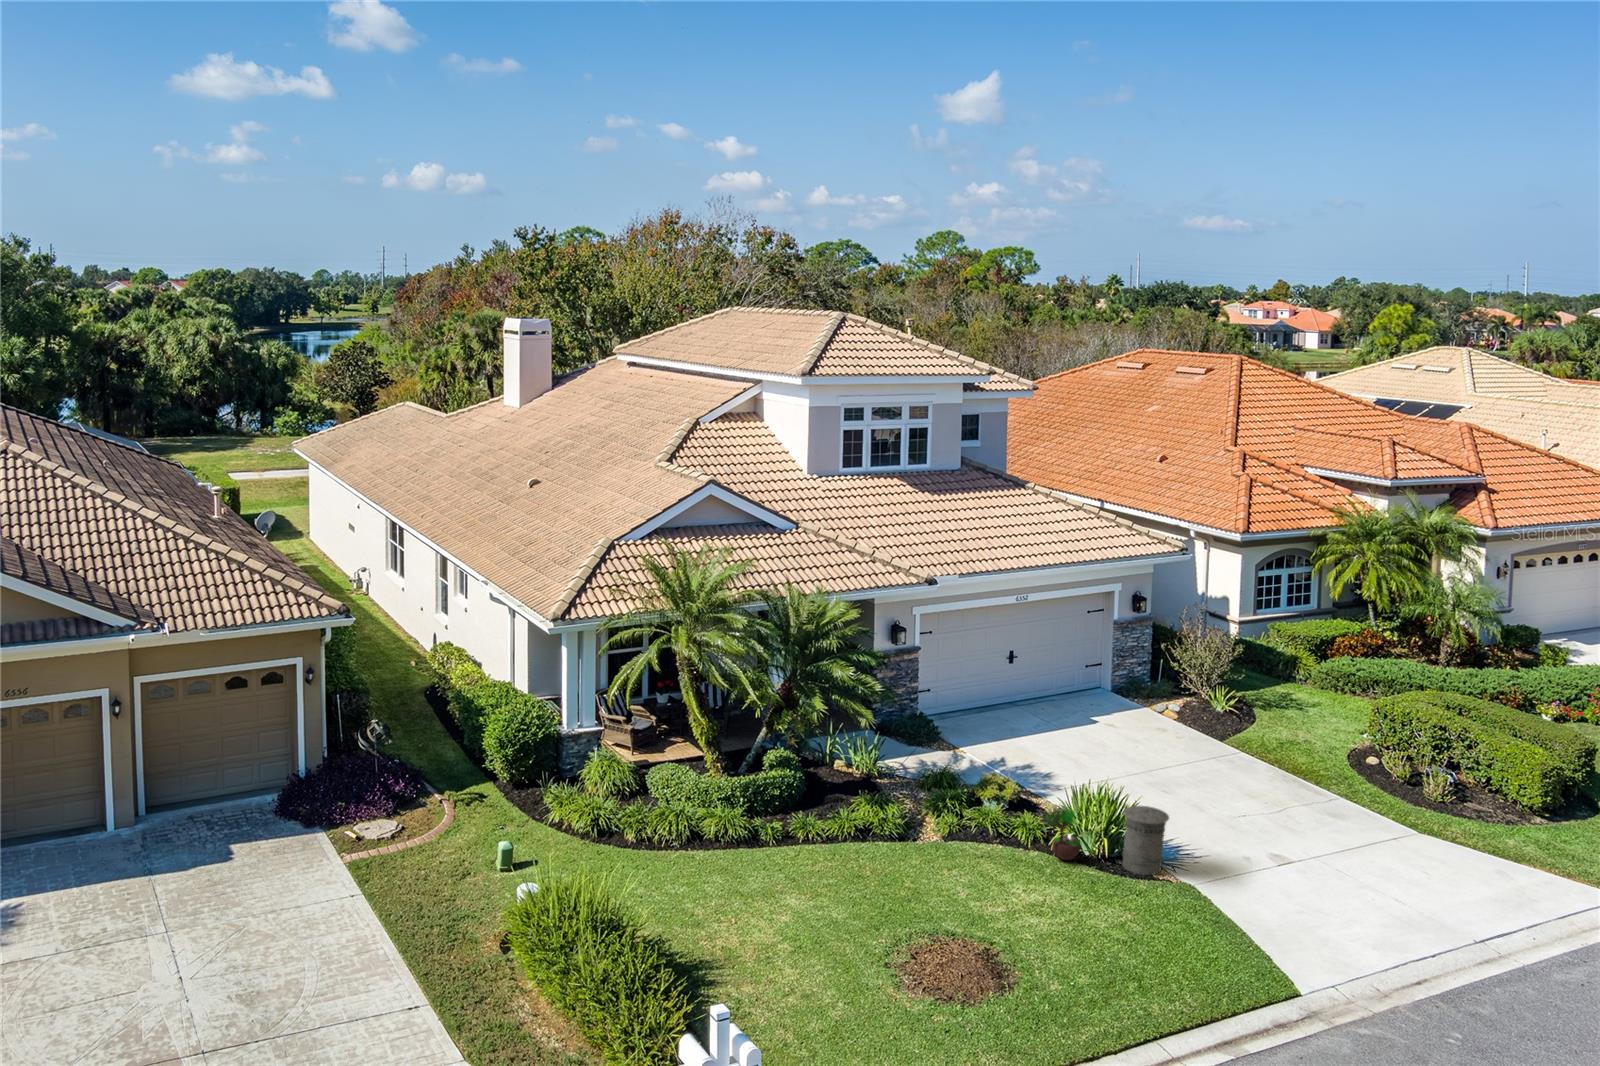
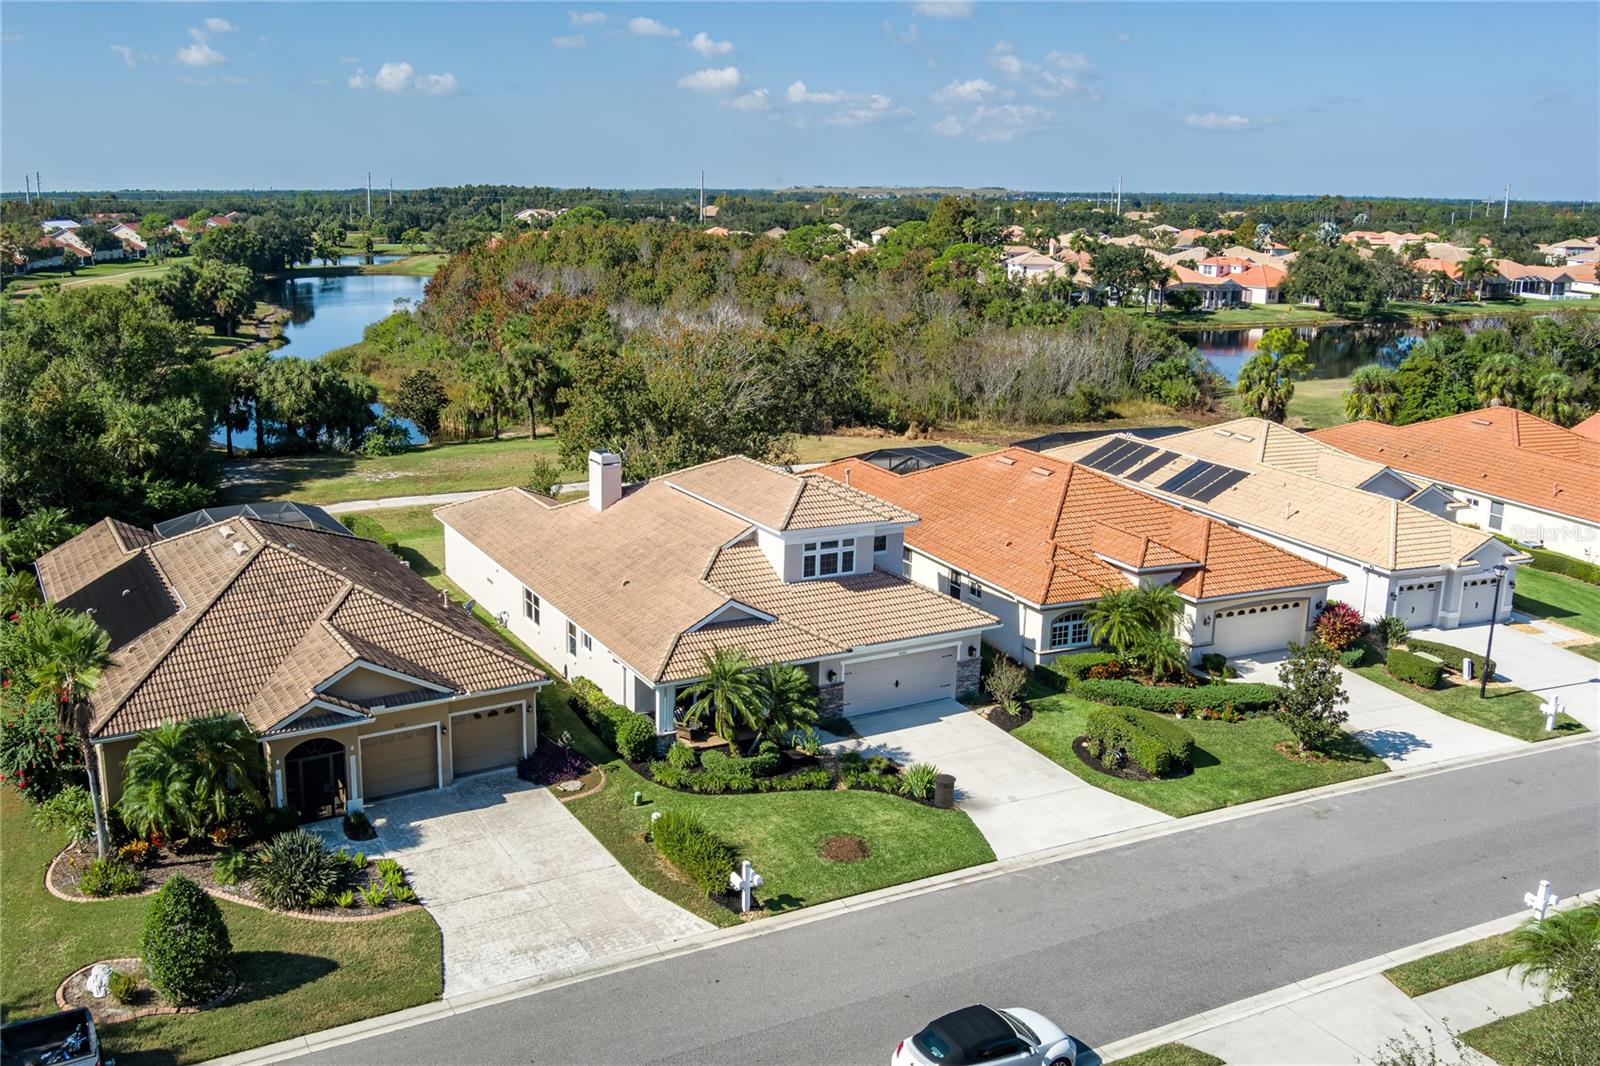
potted tree: present [1047,805,1080,860] -> none [895,771,915,800]

